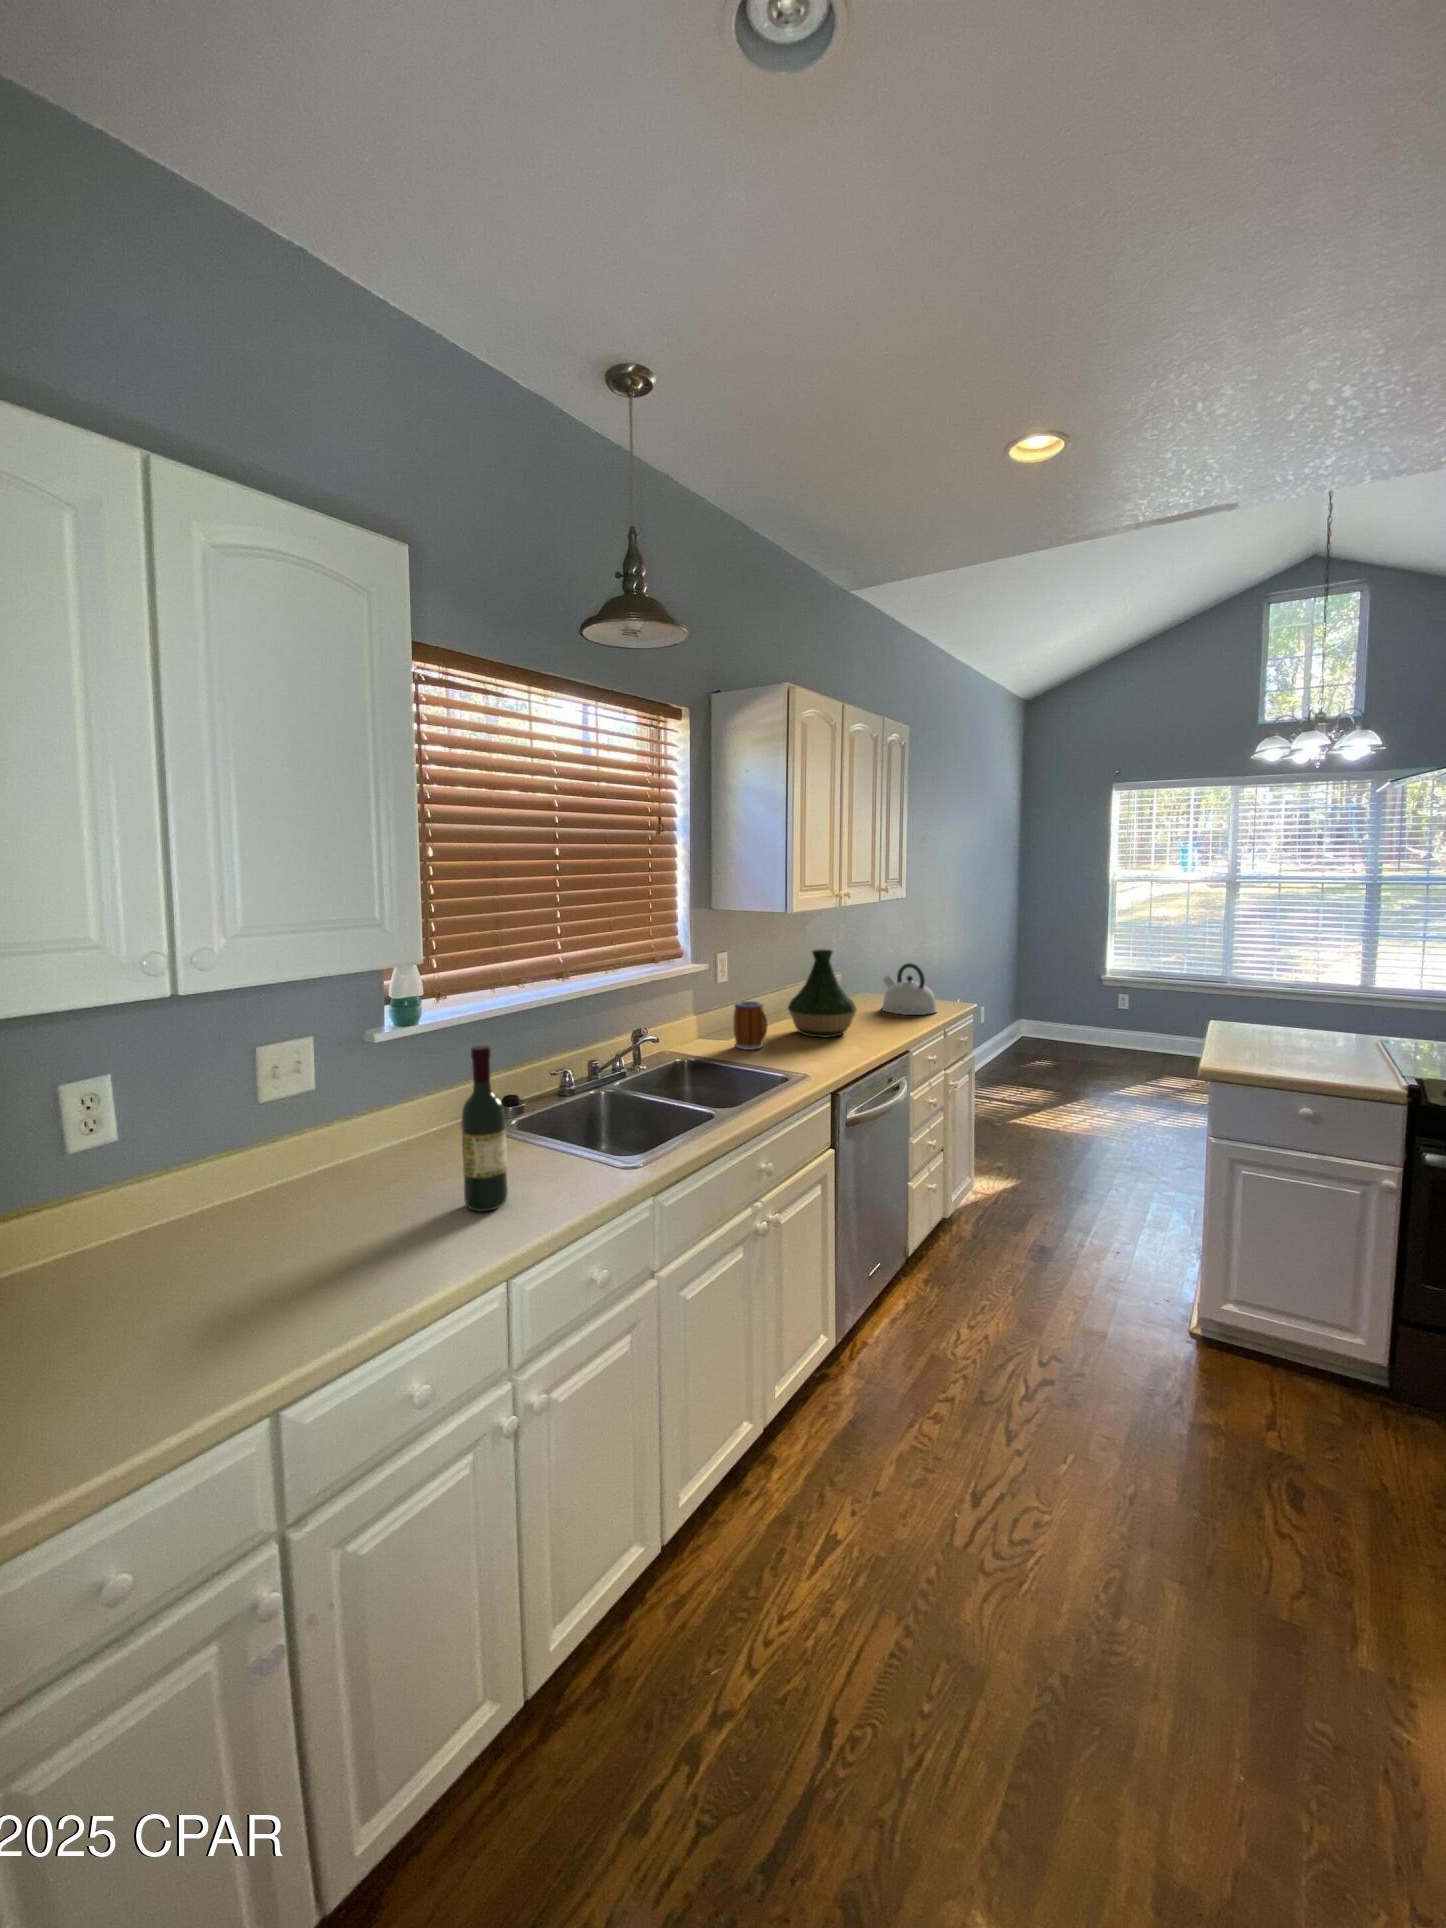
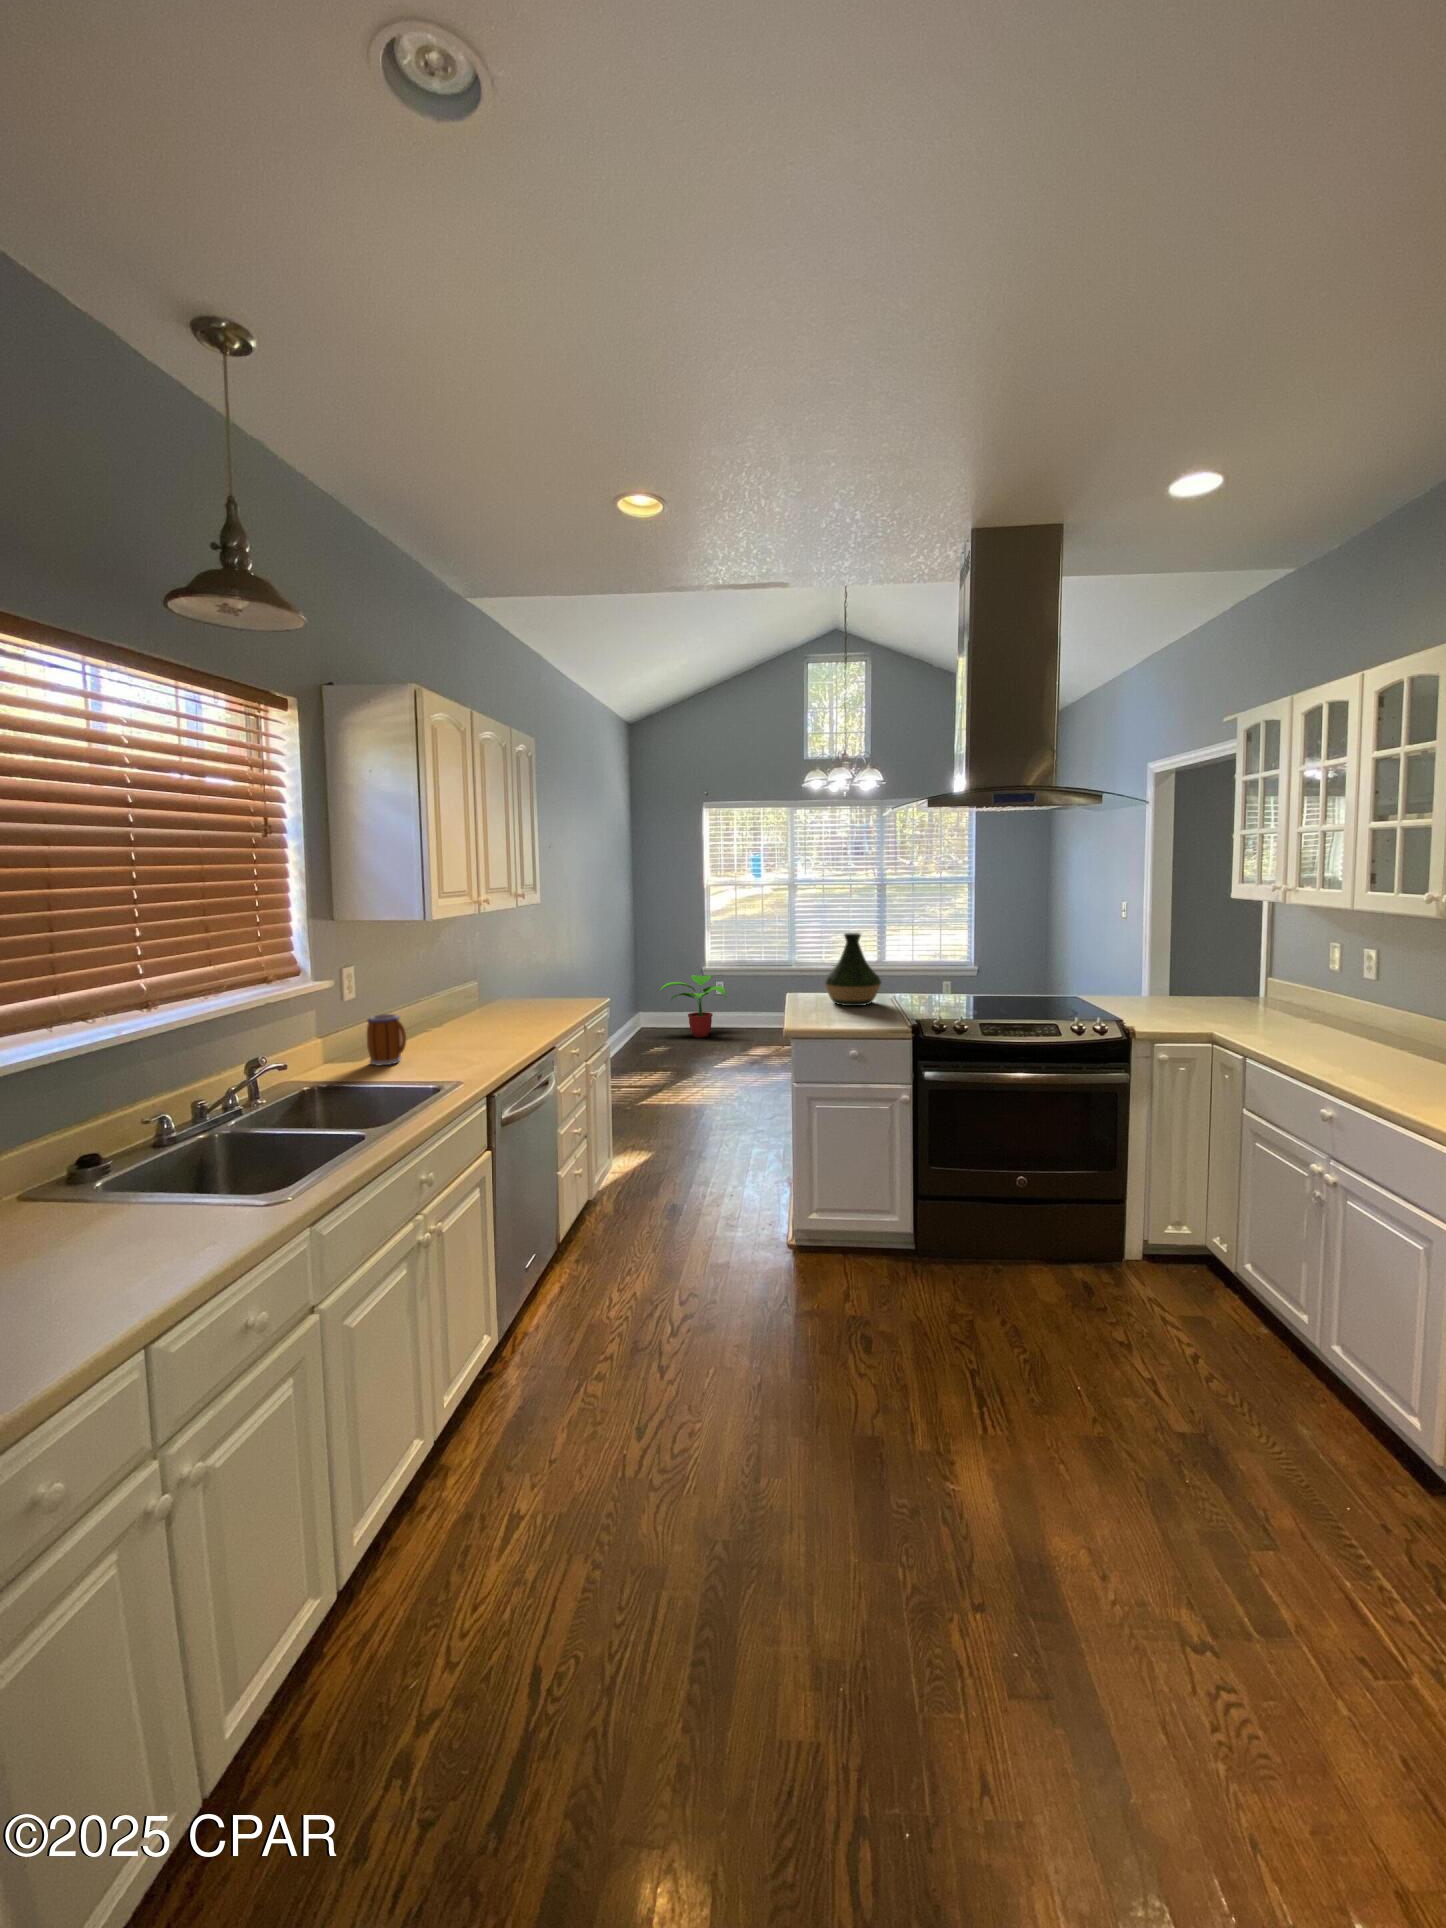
vase: present [788,949,856,1038] -> present [824,933,881,1006]
kettle: present [882,963,937,1015] -> none [517,965,571,1015]
potted plant: none [1049,982,1133,1054] -> present [660,975,726,1037]
wine bottle: present [461,1045,508,1211] -> none [49,1084,121,1284]

